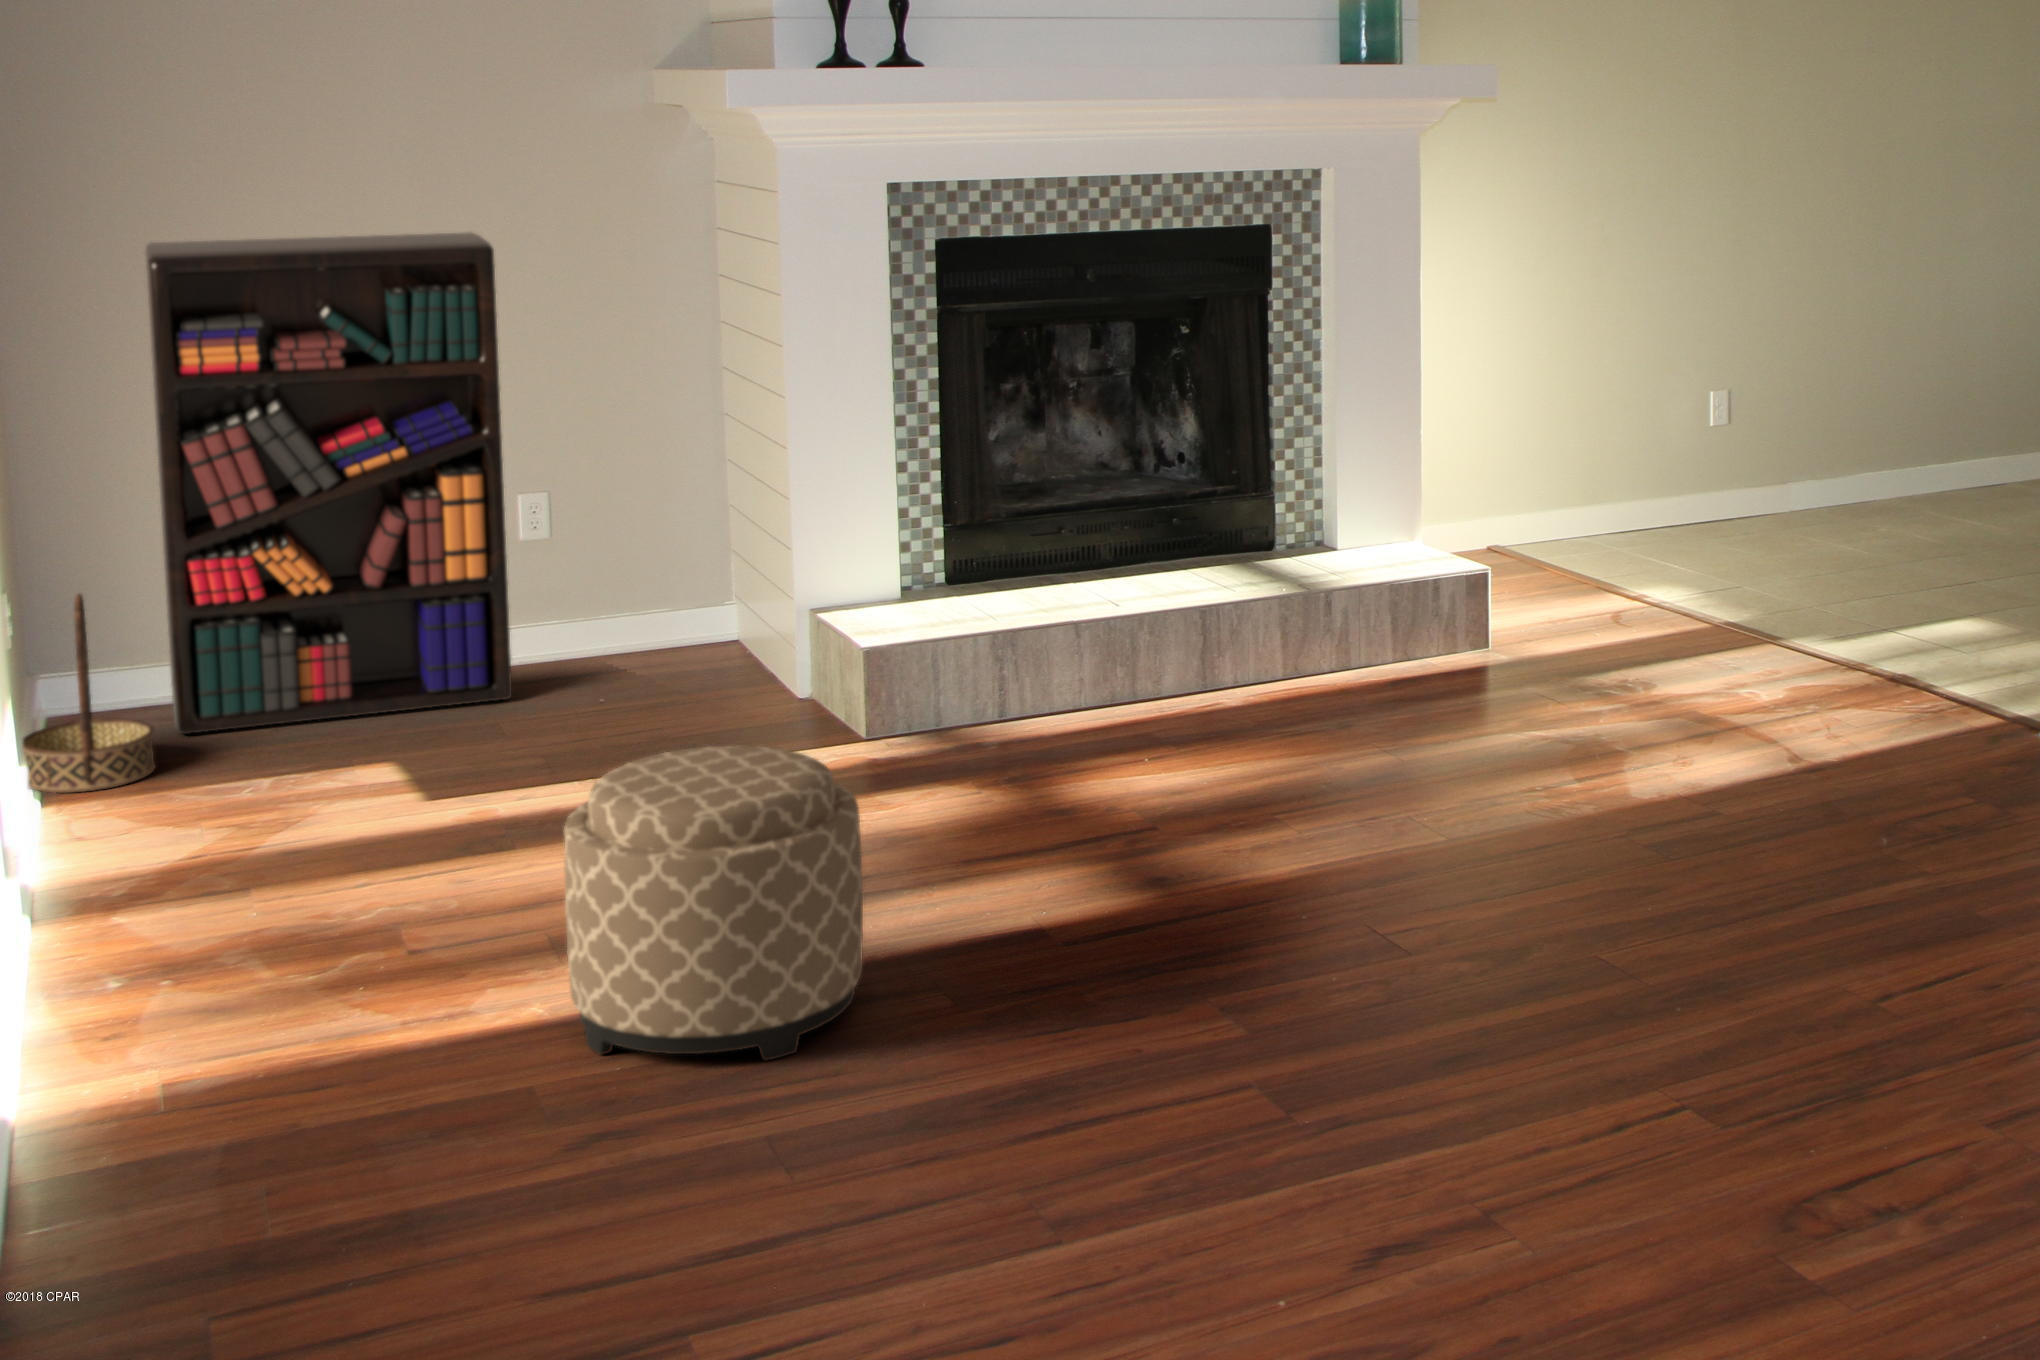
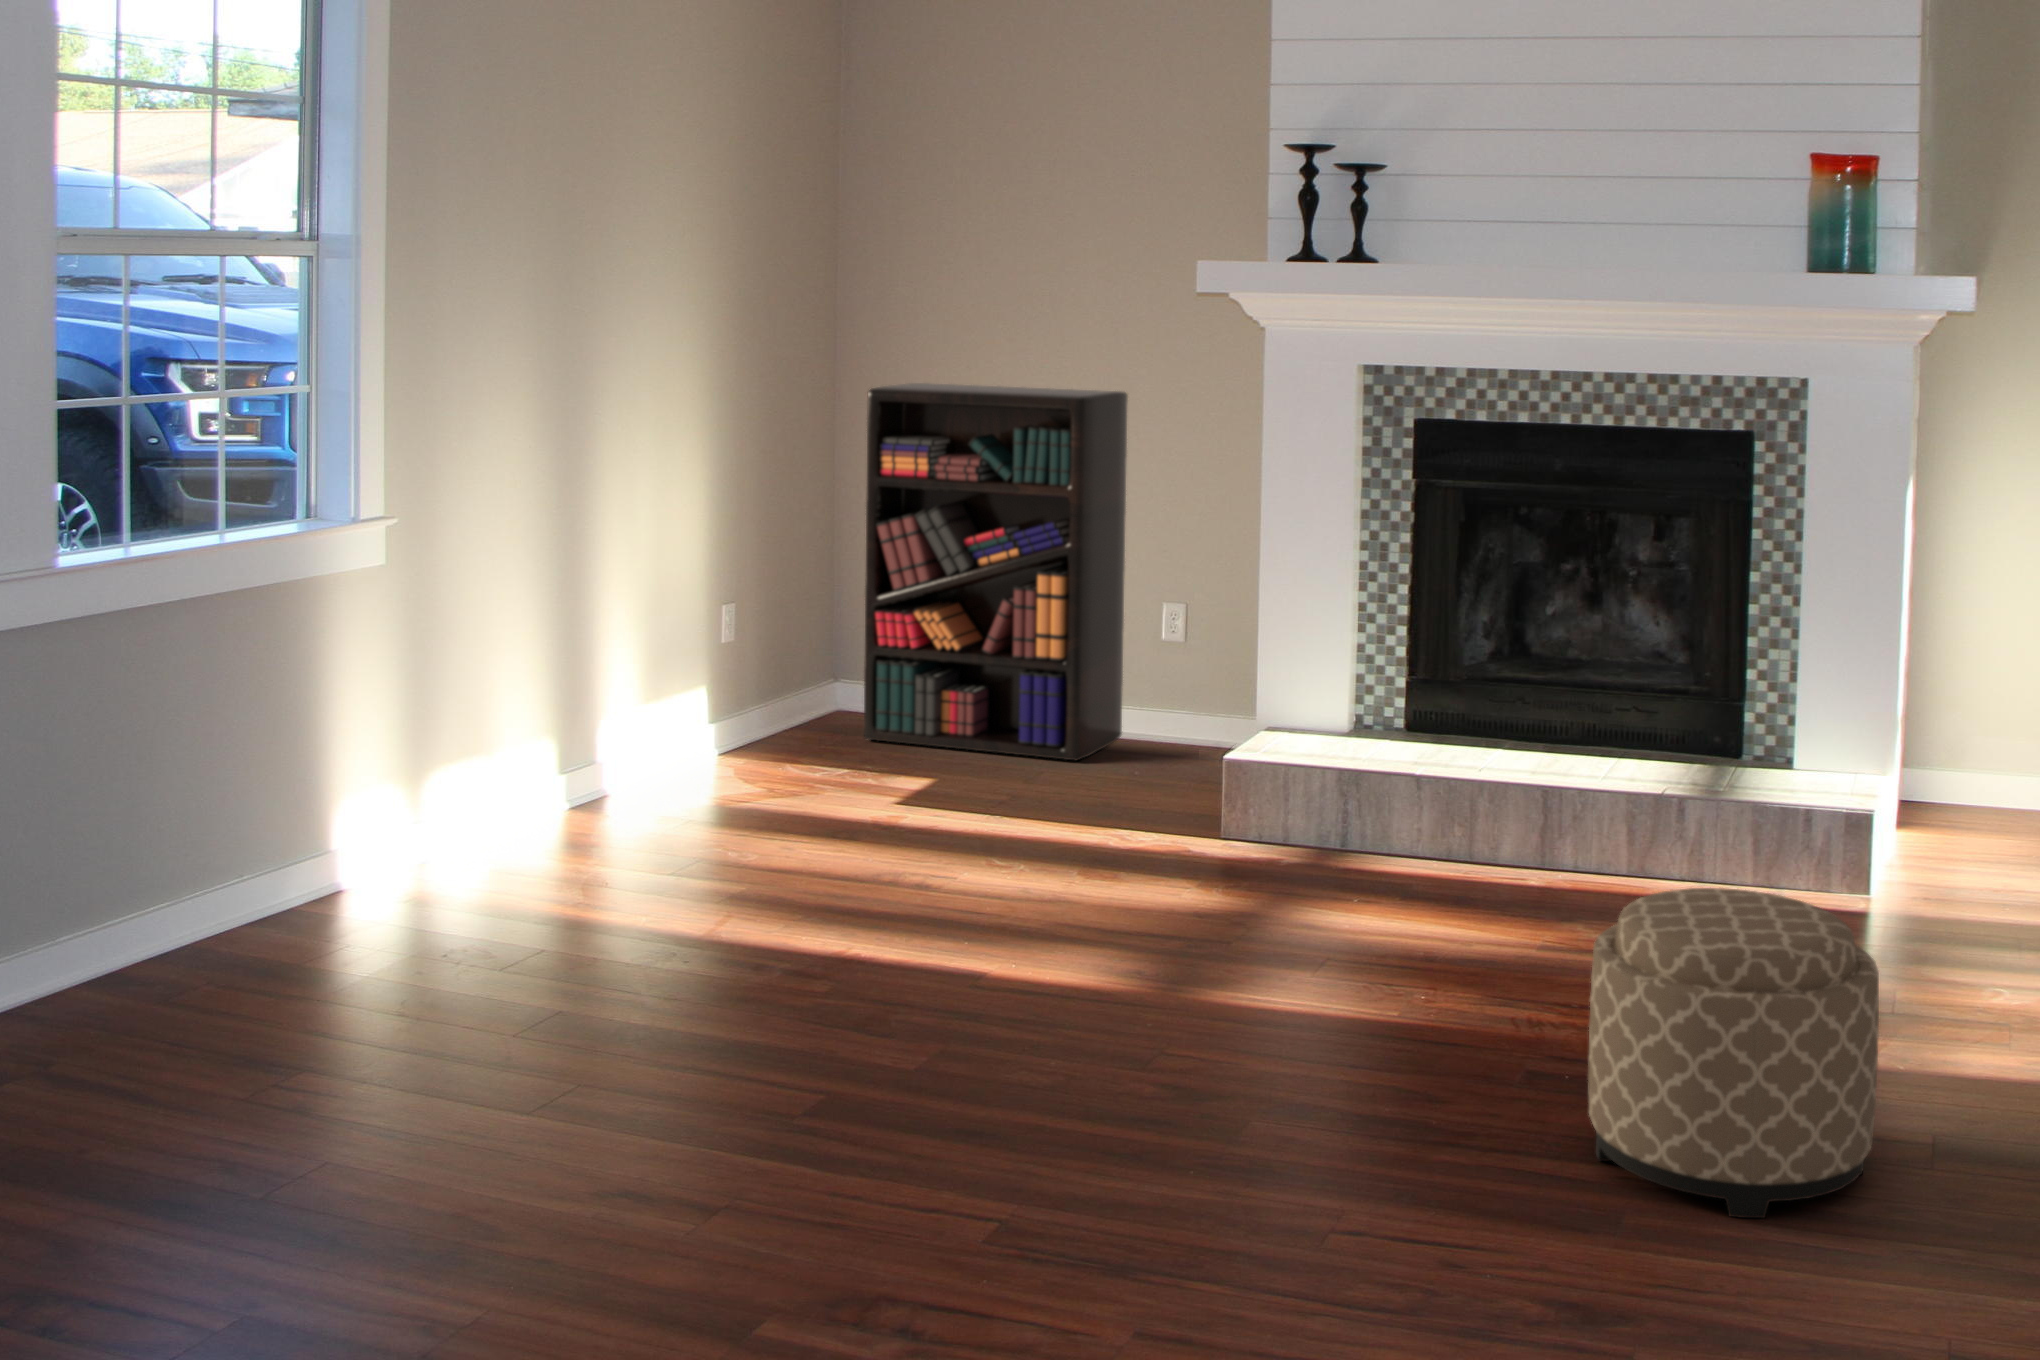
basket: present [22,594,155,793] -> none [729,620,816,761]
ottoman: present [564,746,863,1061] -> present [1588,888,1879,1218]

